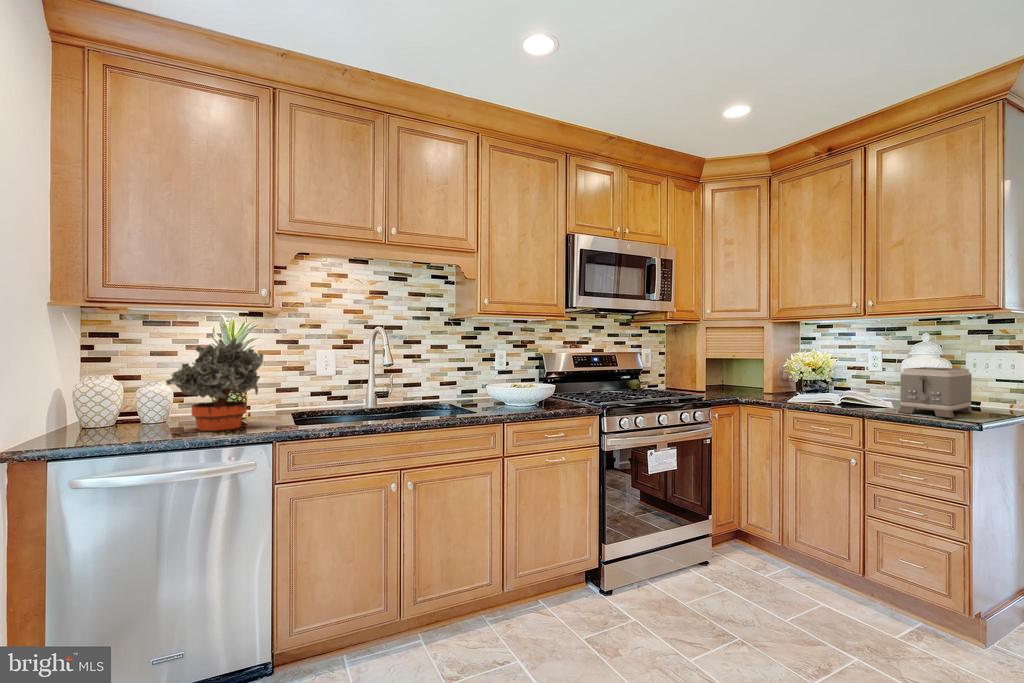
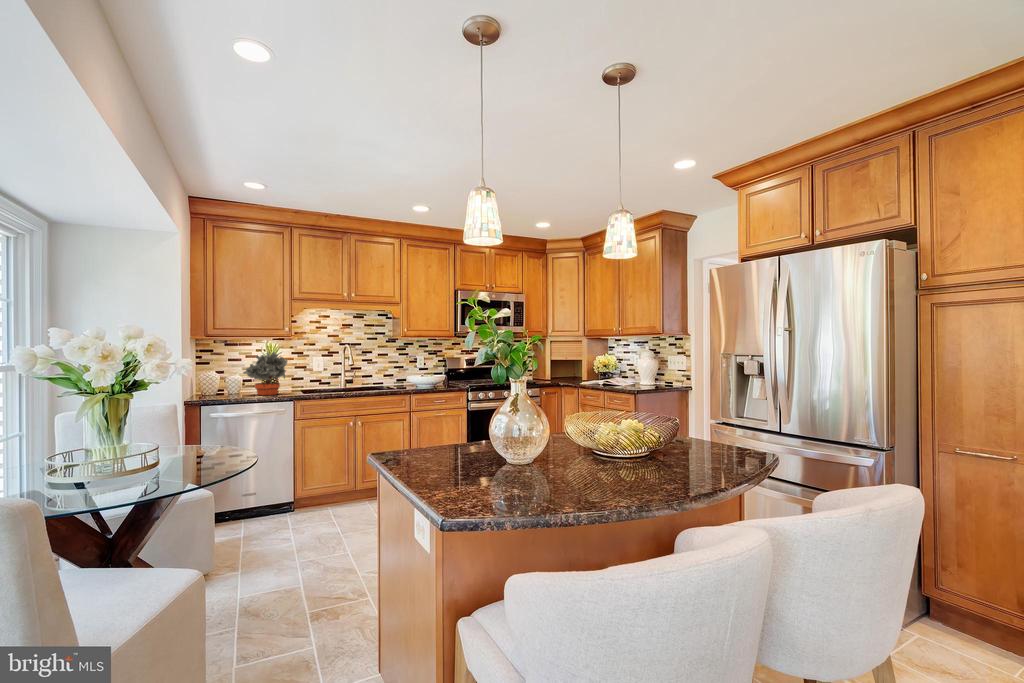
toaster: present [898,367,973,418] -> none [620,362,660,387]

